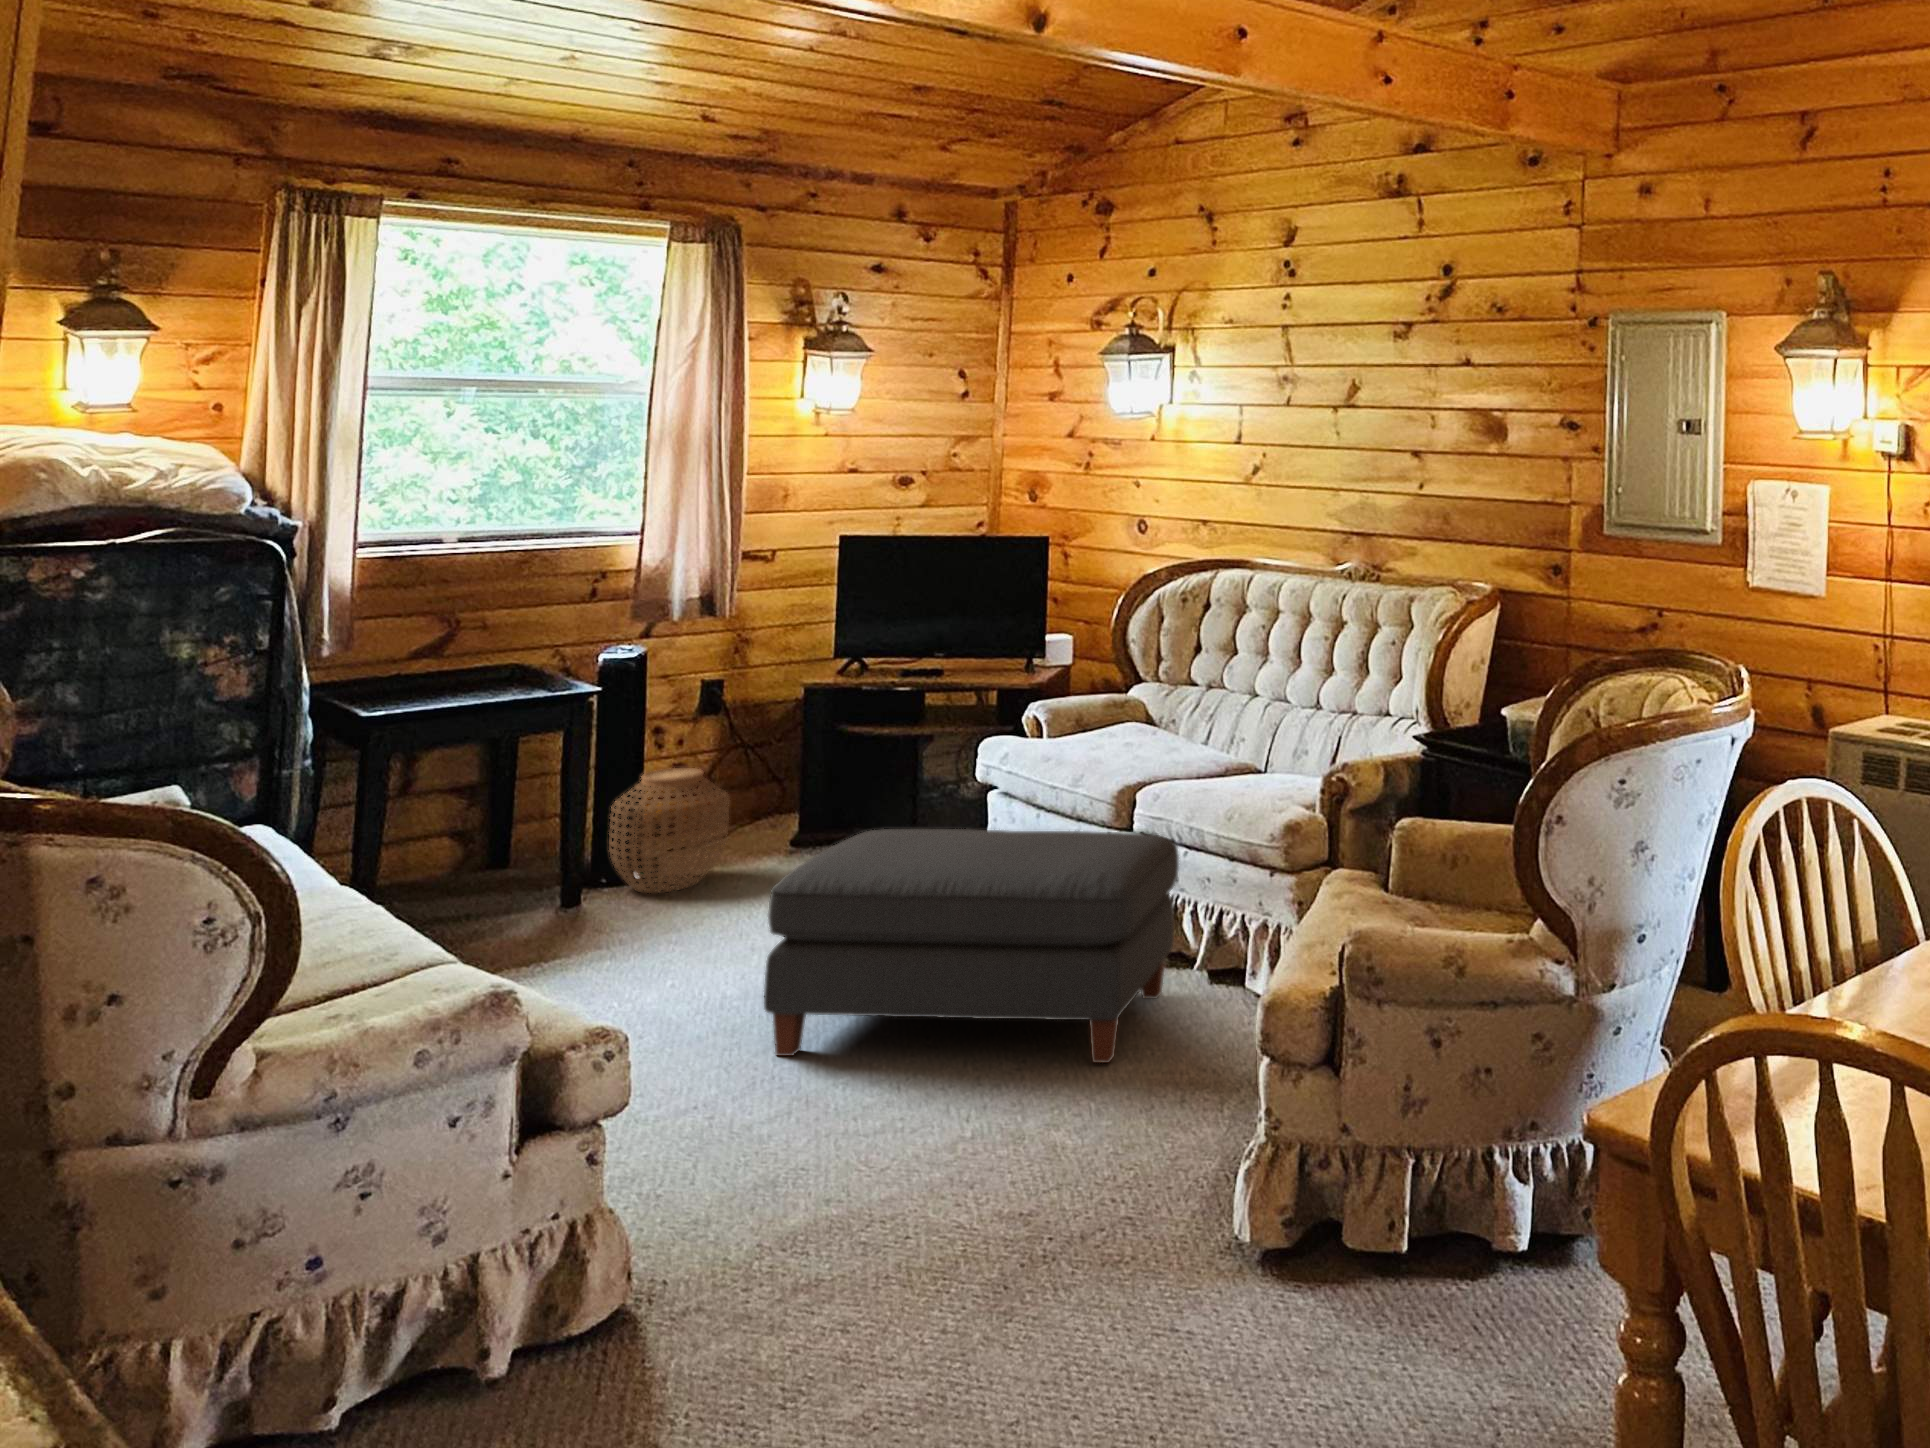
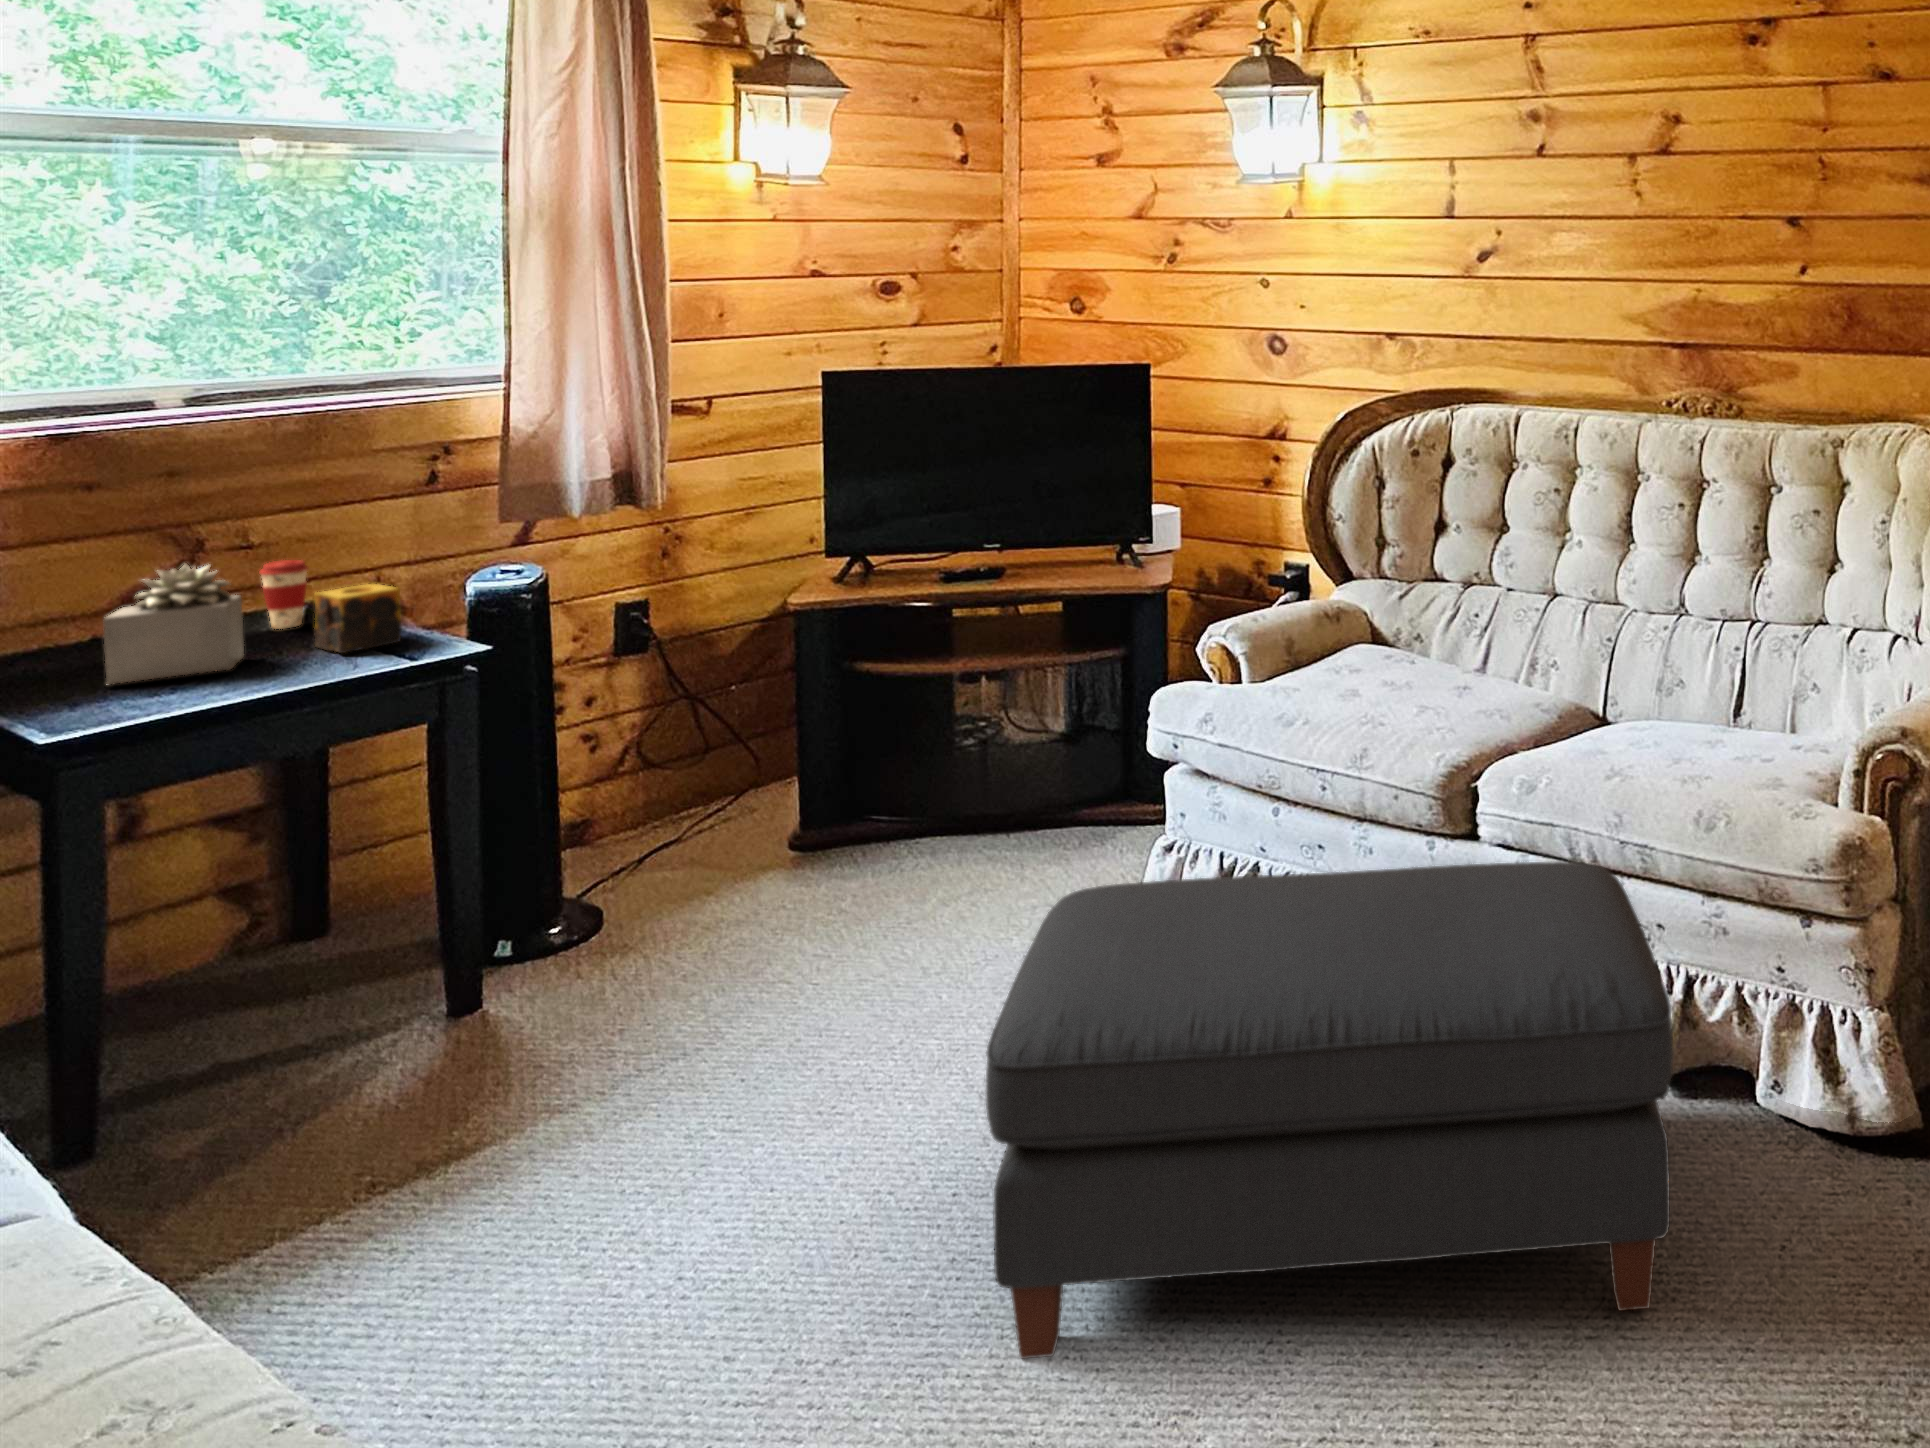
succulent plant: none [390,629,466,694] -> present [104,564,244,684]
coffee cup: none [480,634,508,674] -> present [260,560,308,629]
candle: none [503,649,552,687] -> present [314,584,401,653]
woven basket: present [609,768,729,892] -> none [527,755,723,964]

